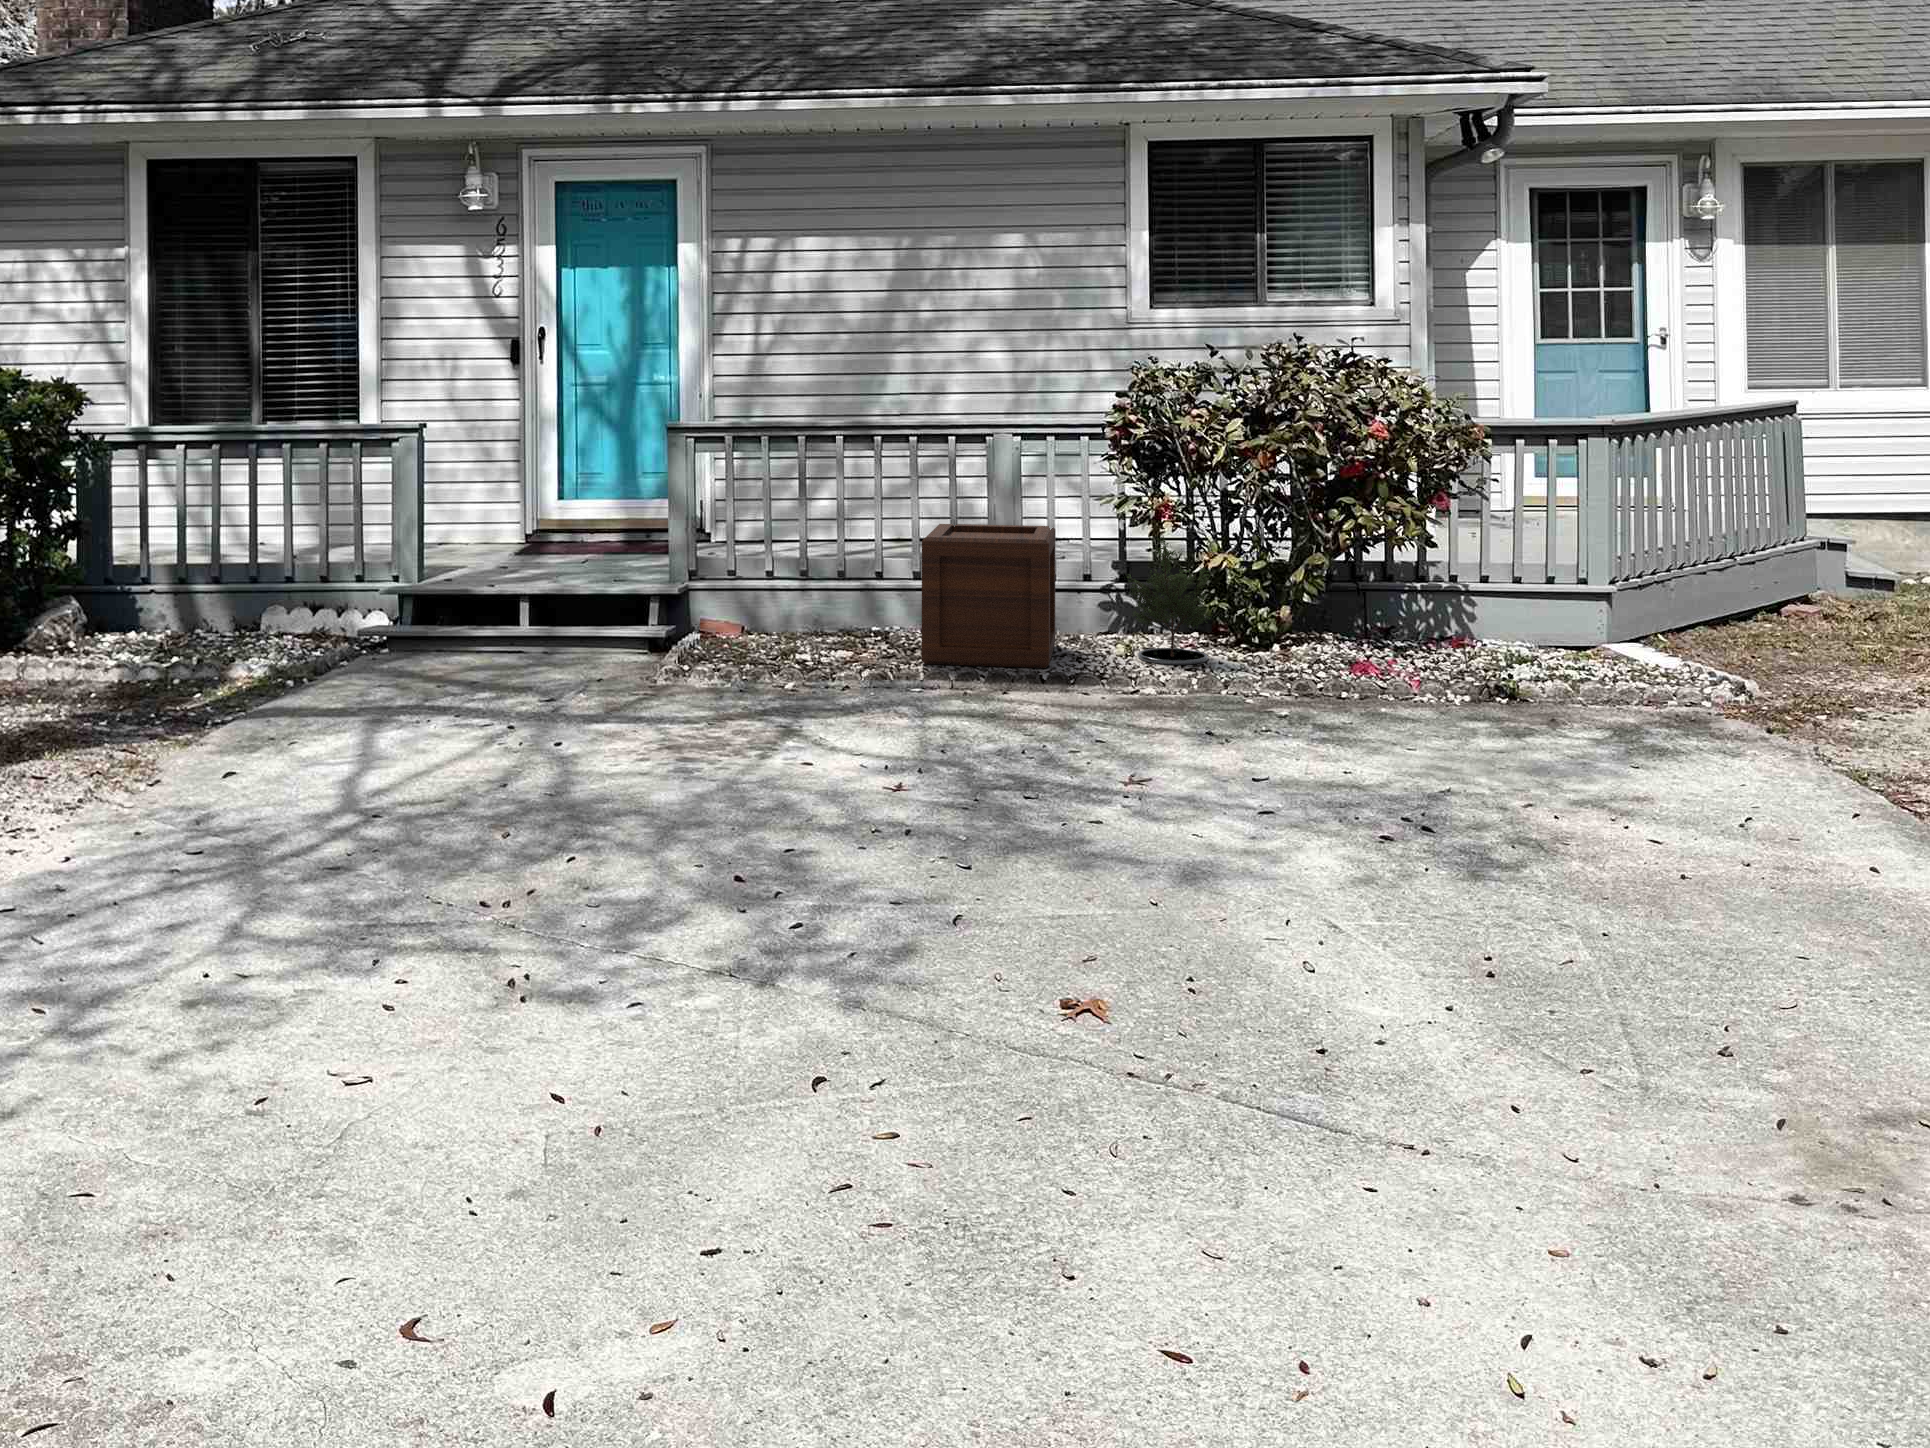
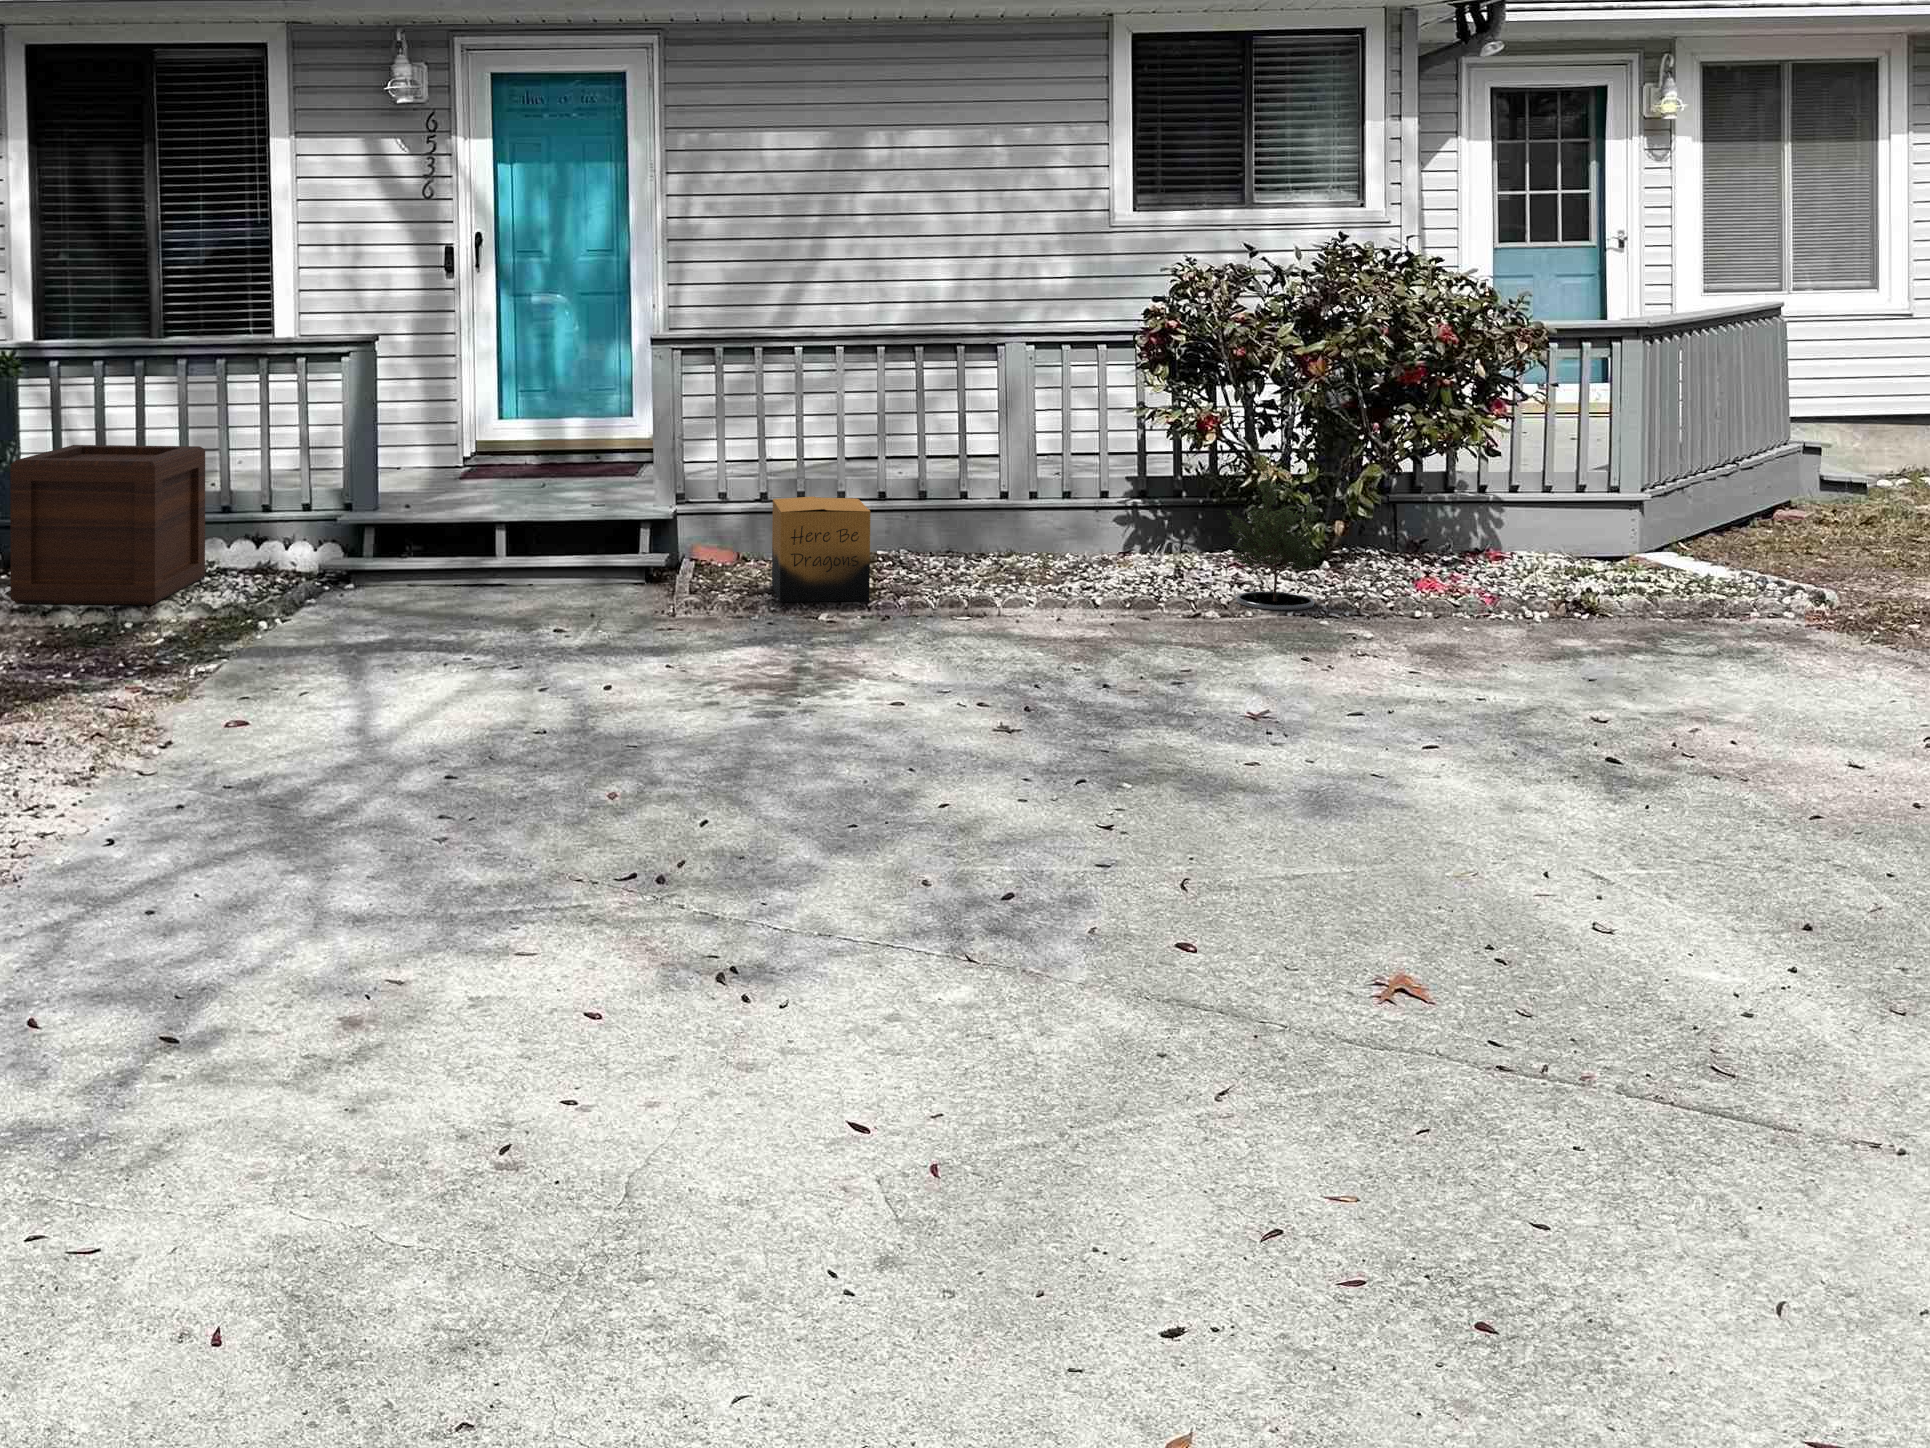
wooden crate: present [922,524,1055,668] -> present [10,445,205,605]
cardboard box: none [726,562,807,656] -> present [772,496,871,602]

